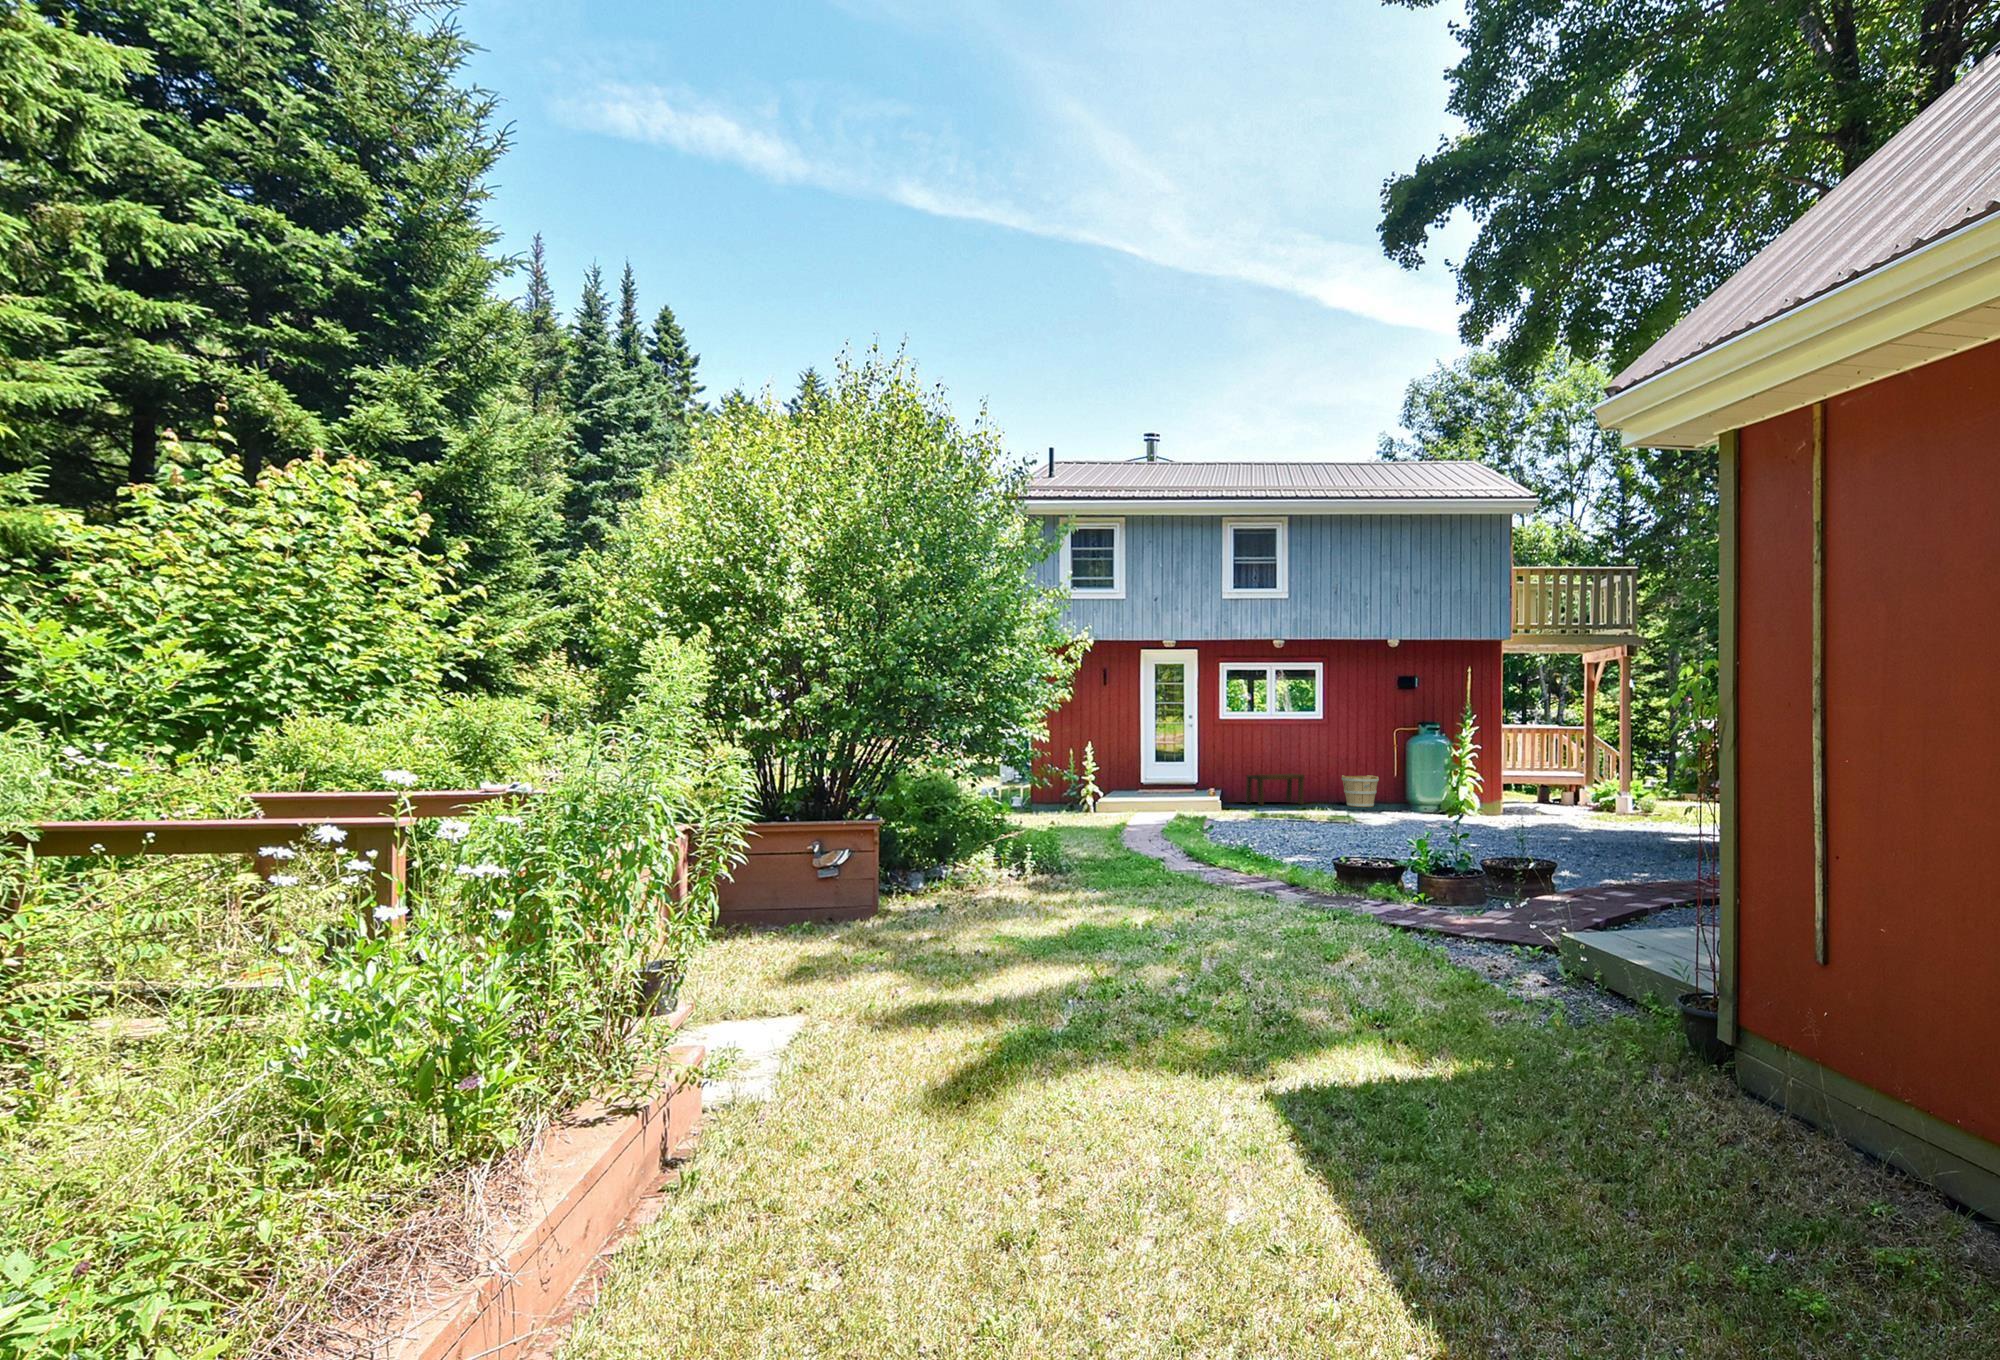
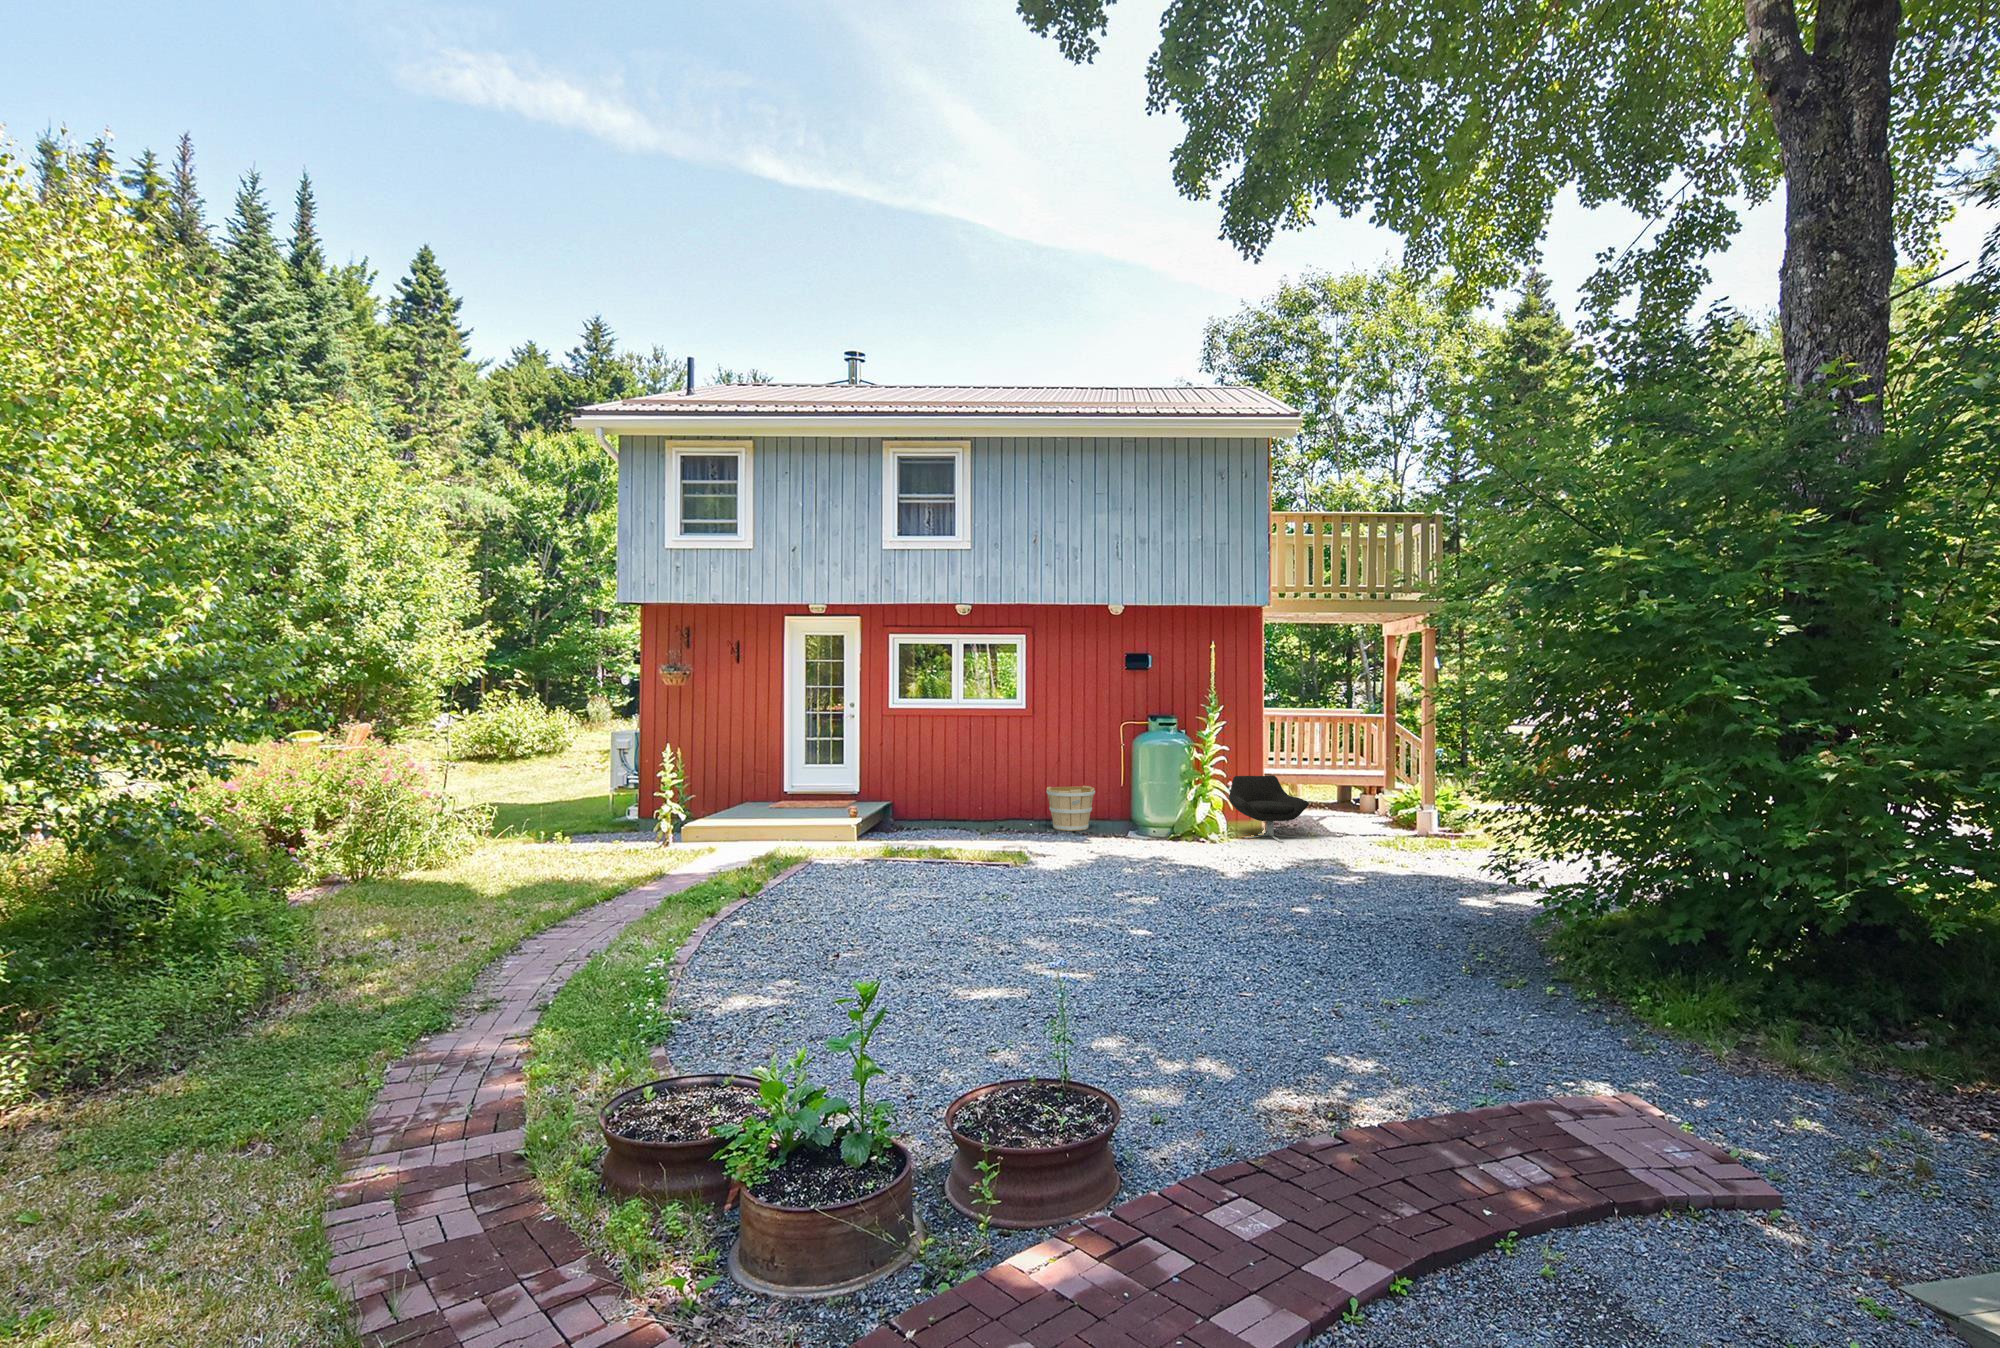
lounge chair: none [1484,769,1548,815] -> present [1229,775,1309,842]
bench: present [1246,774,1305,805] -> none [917,785,997,833]

